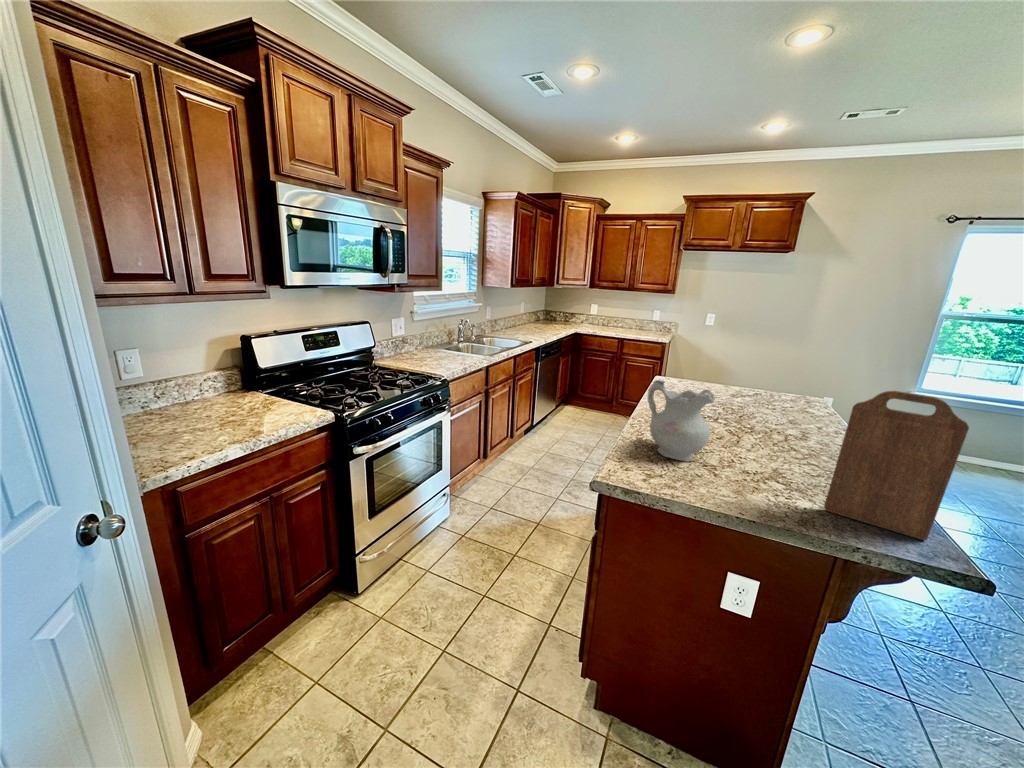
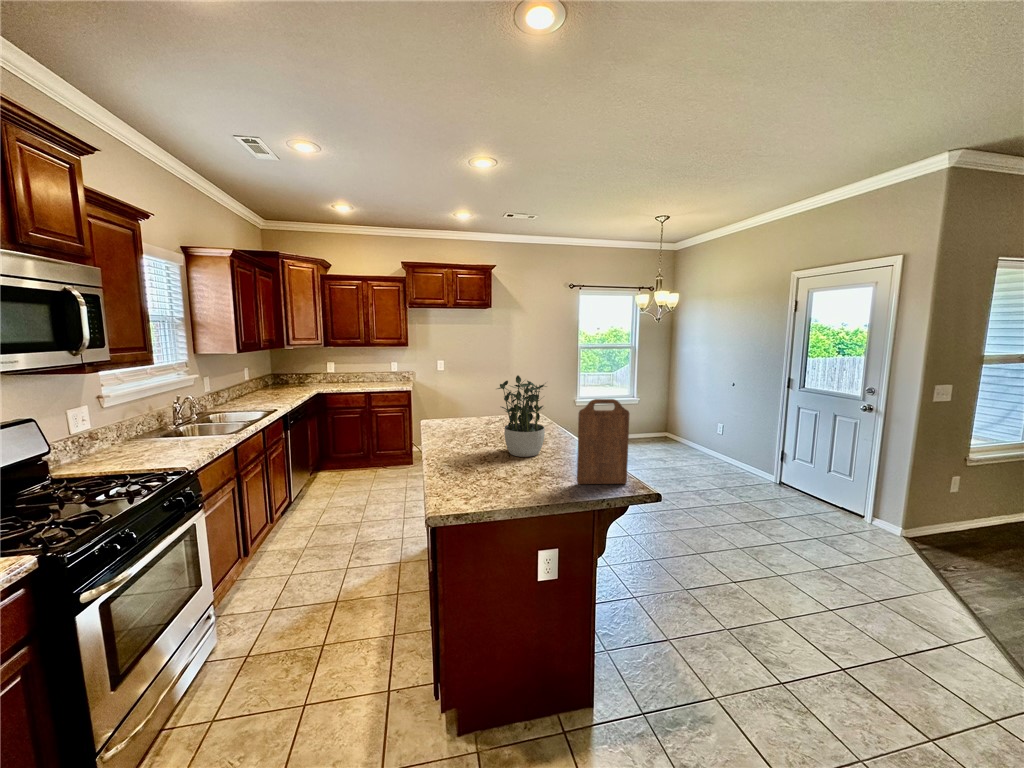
potted plant: none [733,337,827,450] -> present [498,375,546,457]
ceramic pitcher: present [648,380,715,462] -> none [446,421,498,481]

